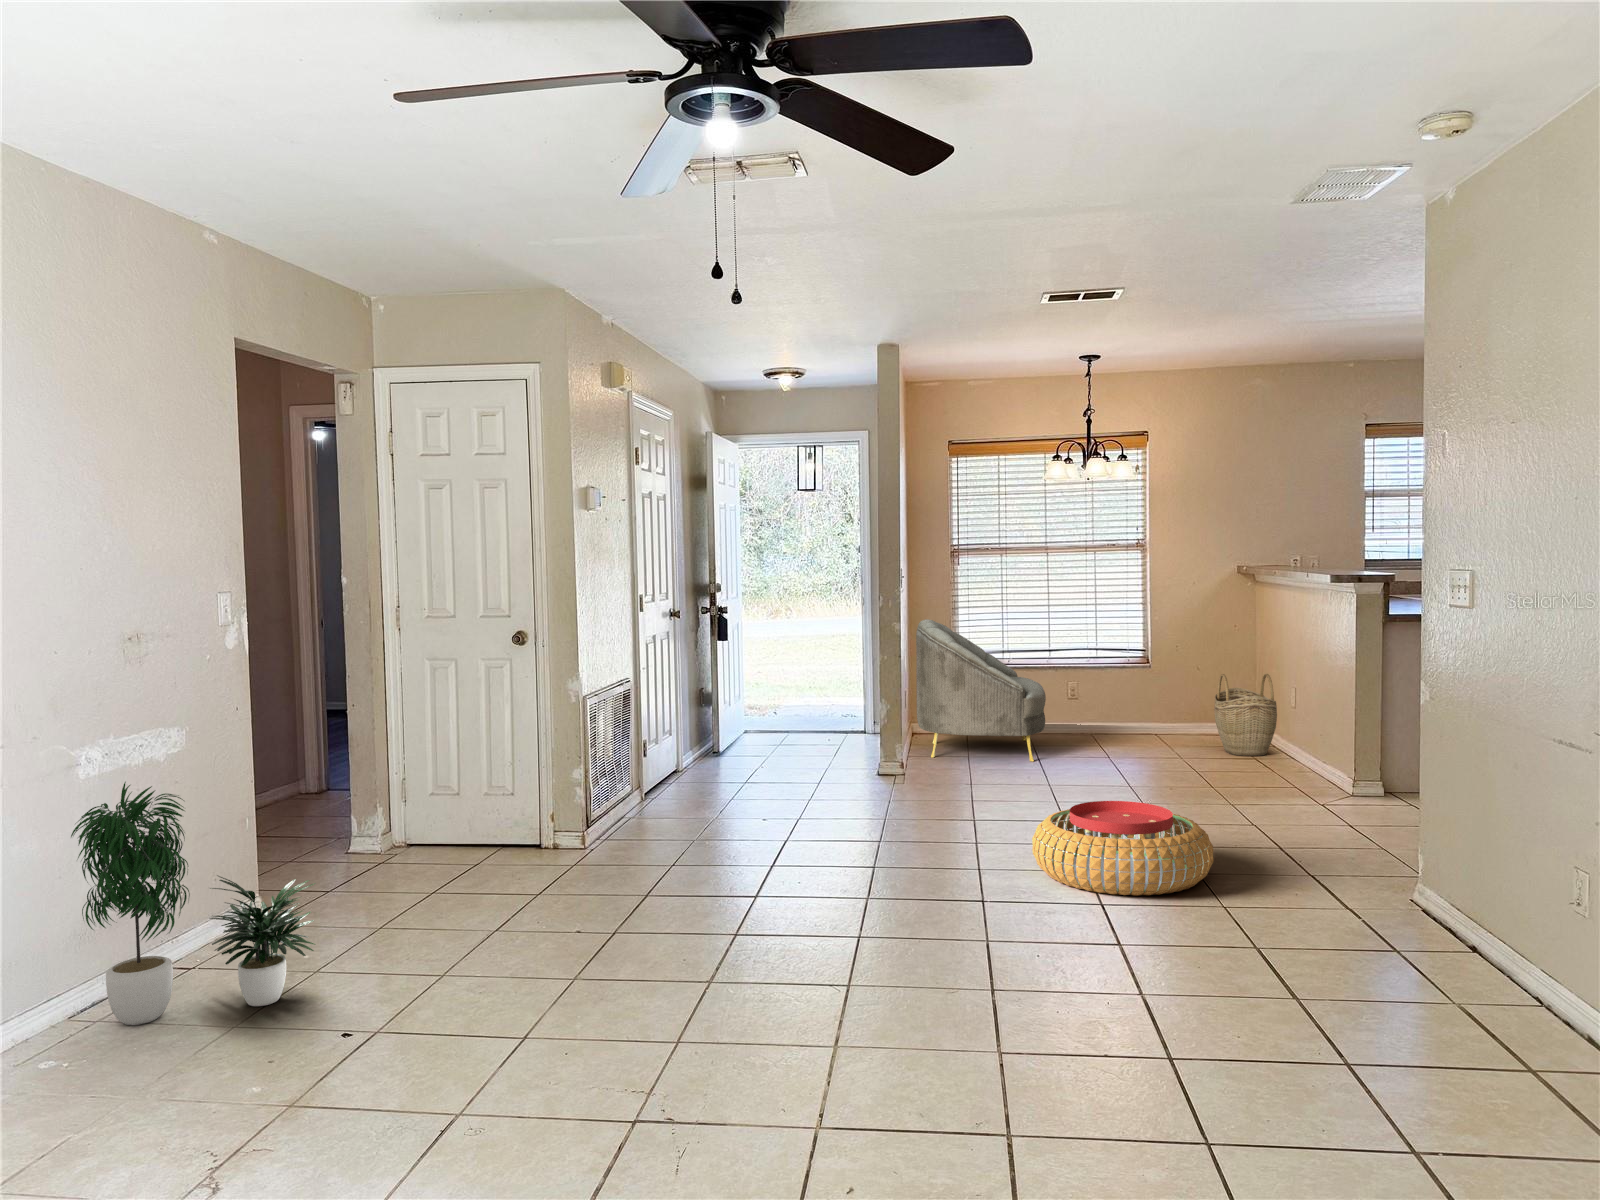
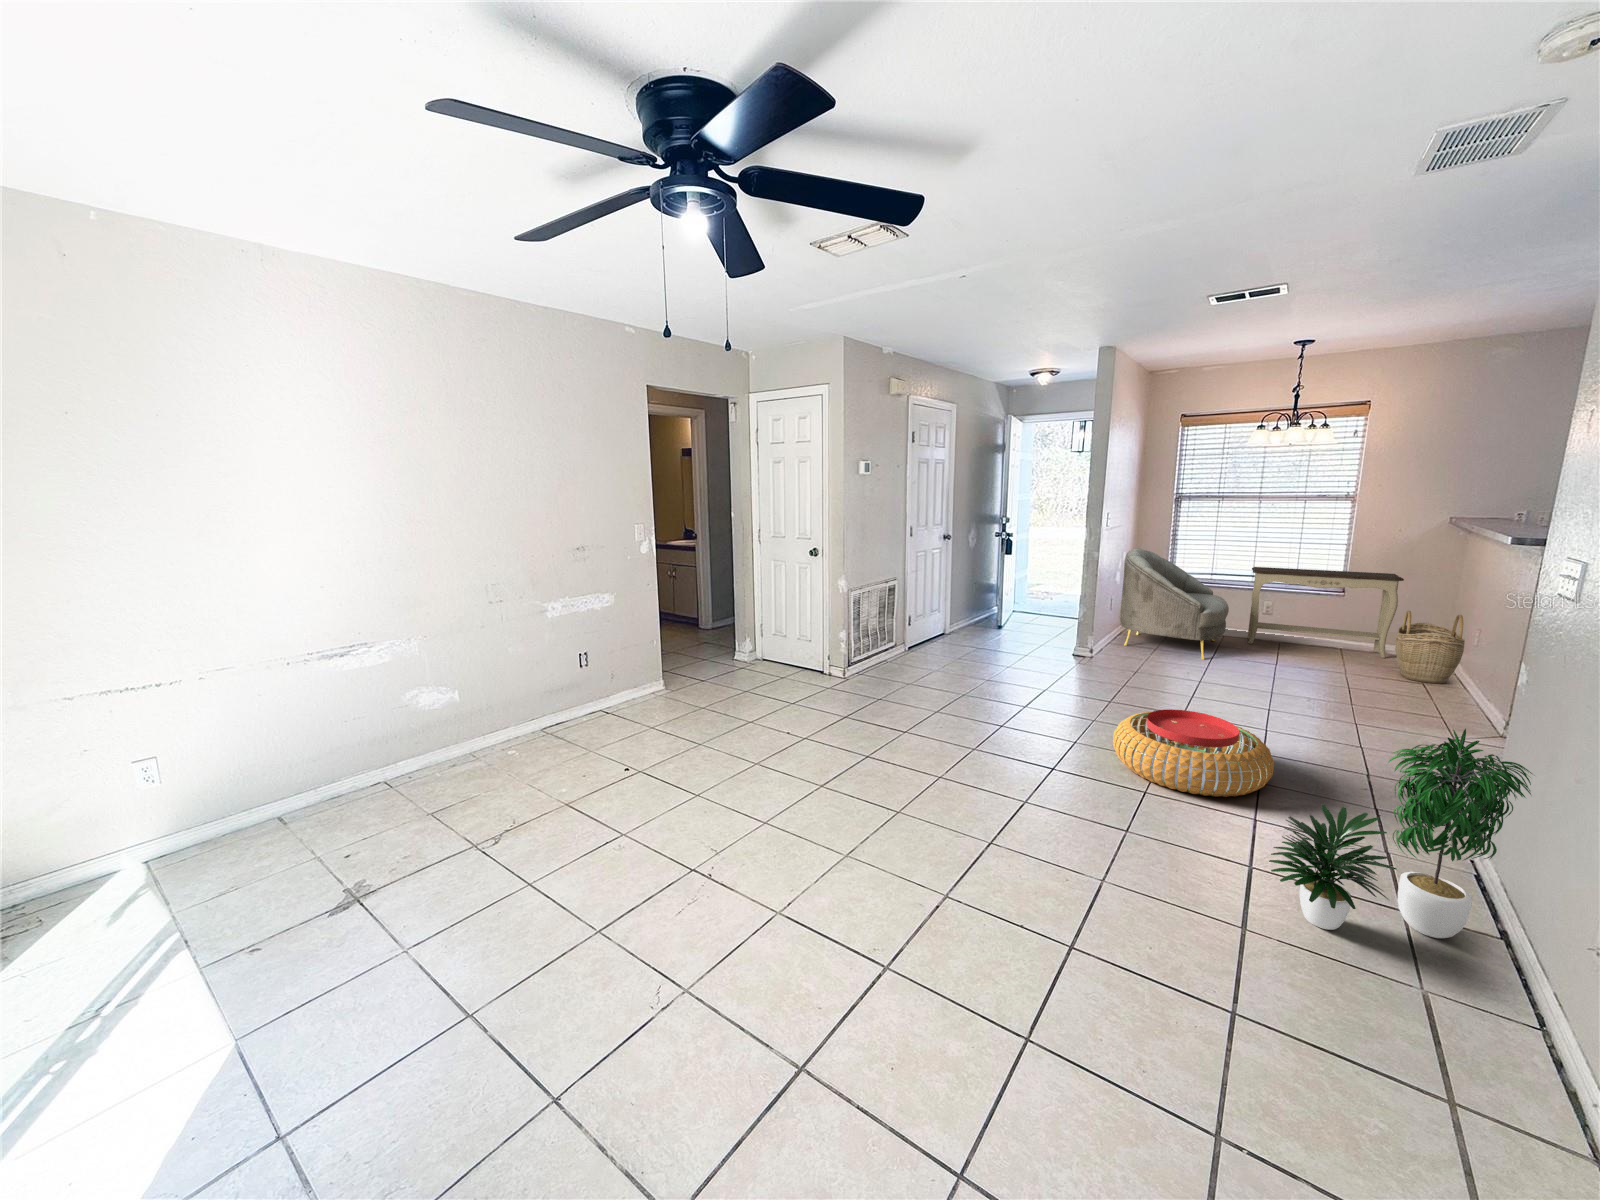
console table: none [1051,636,1204,739] -> present [1247,567,1404,658]
potted plant: present [71,782,315,1025] -> present [1269,729,1532,938]

